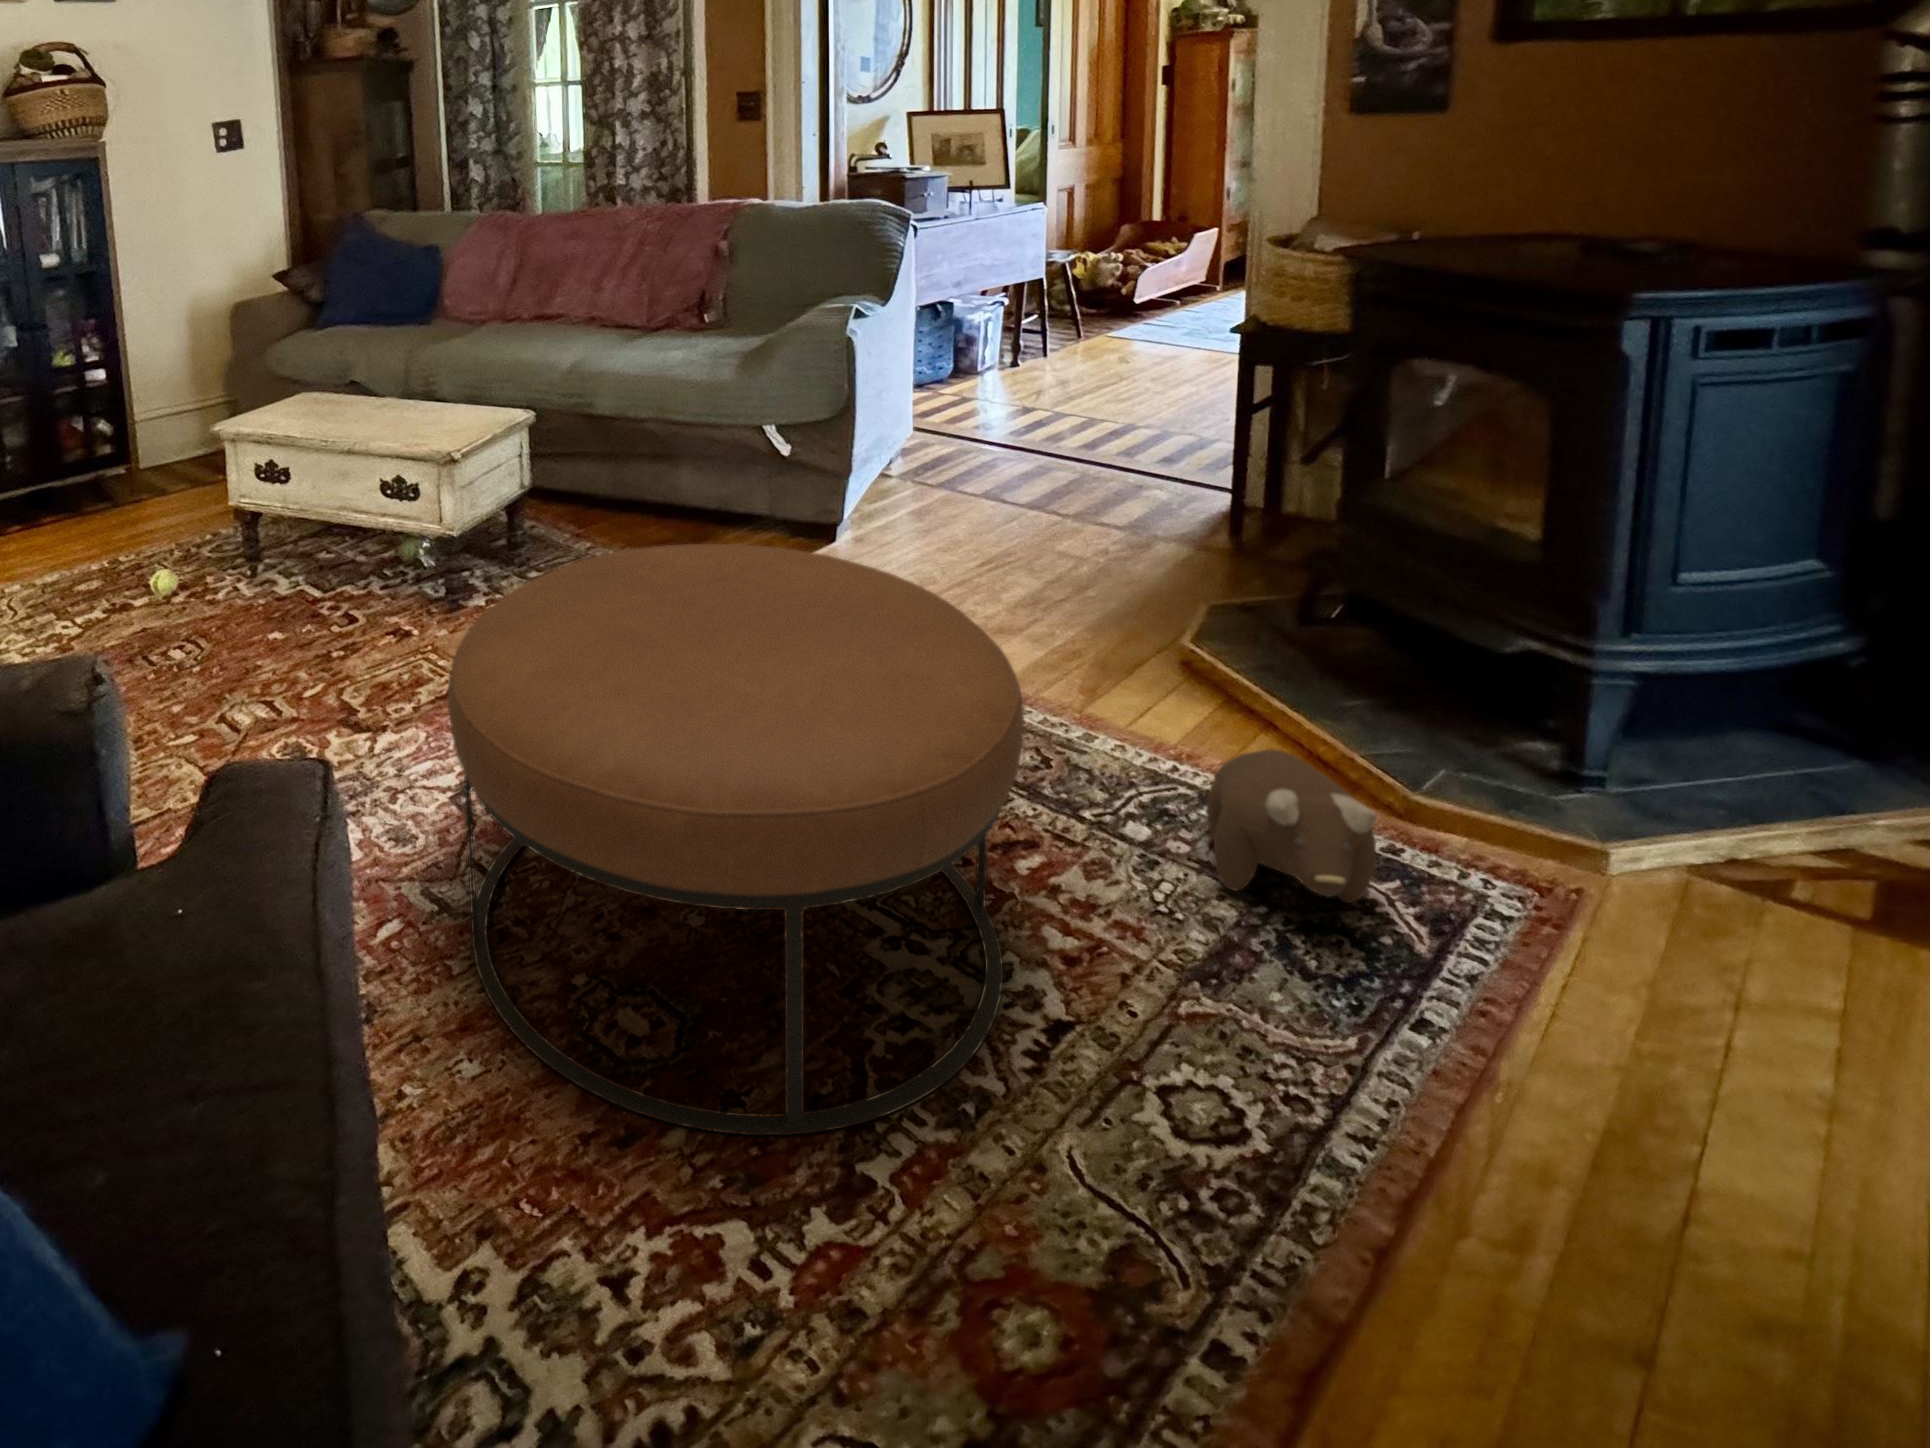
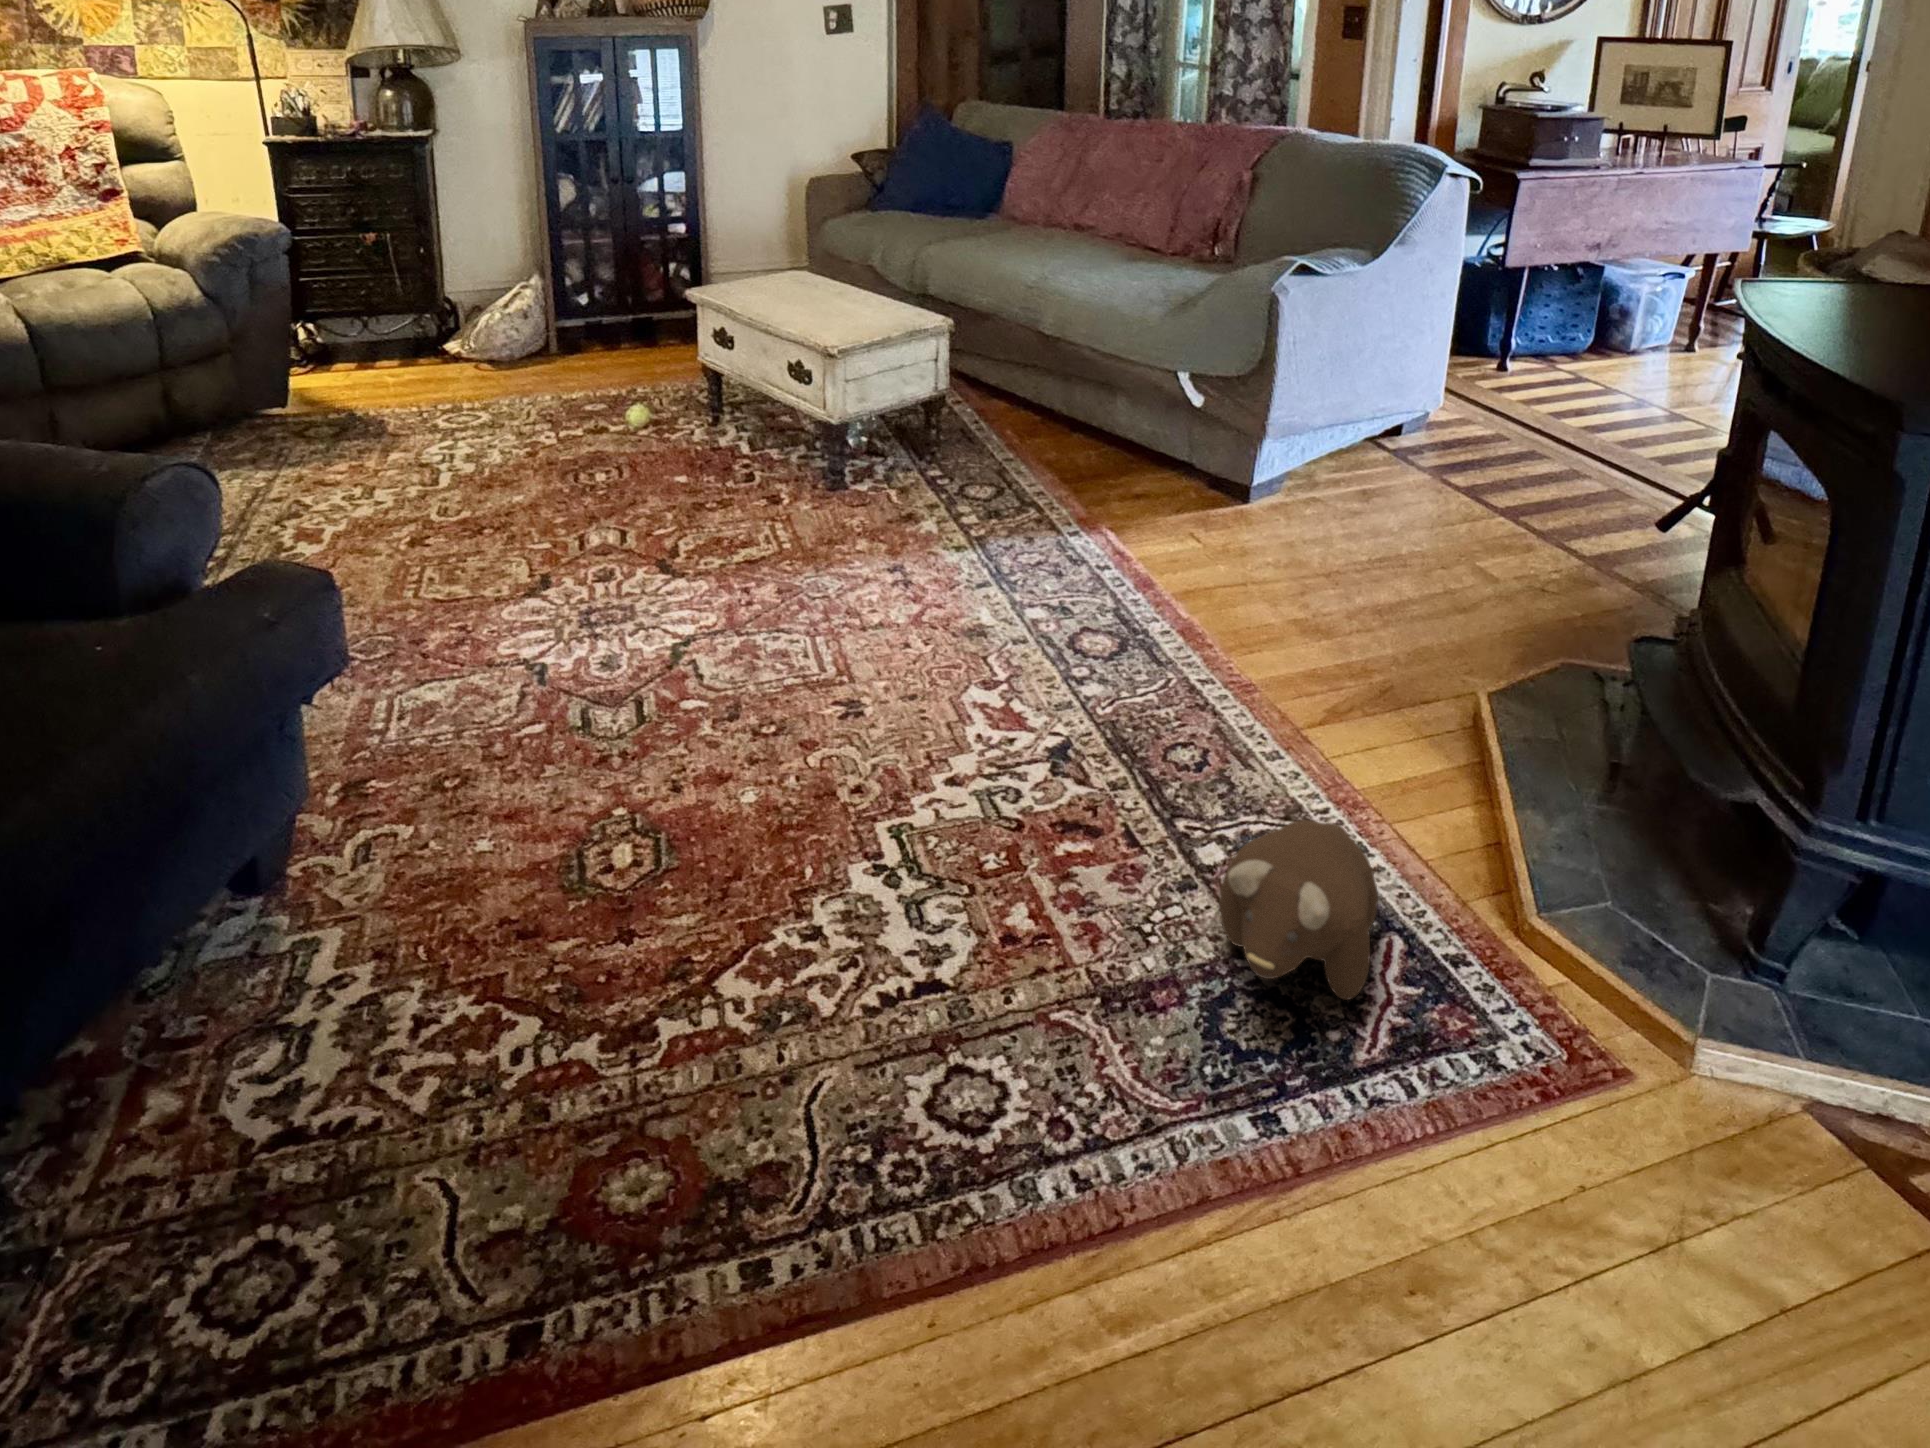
ottoman: present [448,544,1024,1135] -> none [500,472,1018,995]

